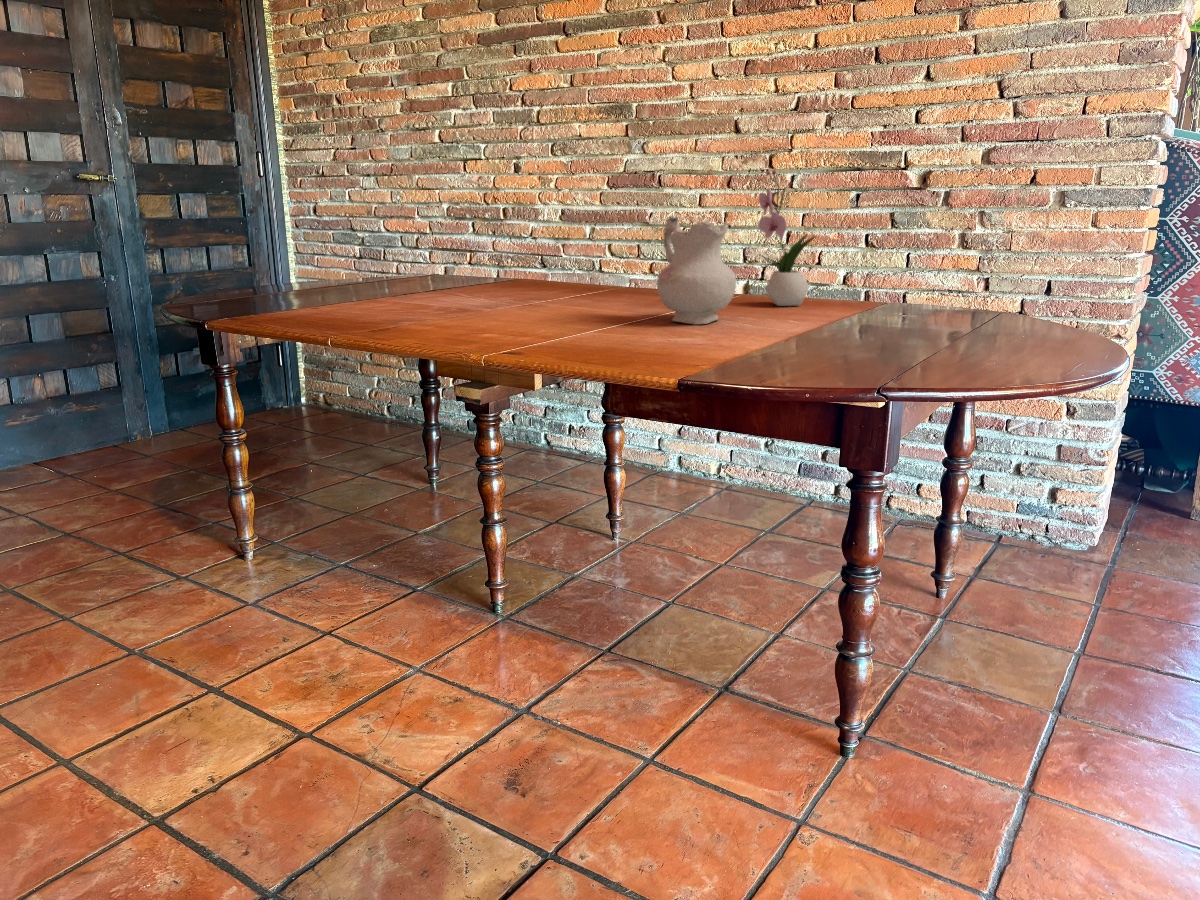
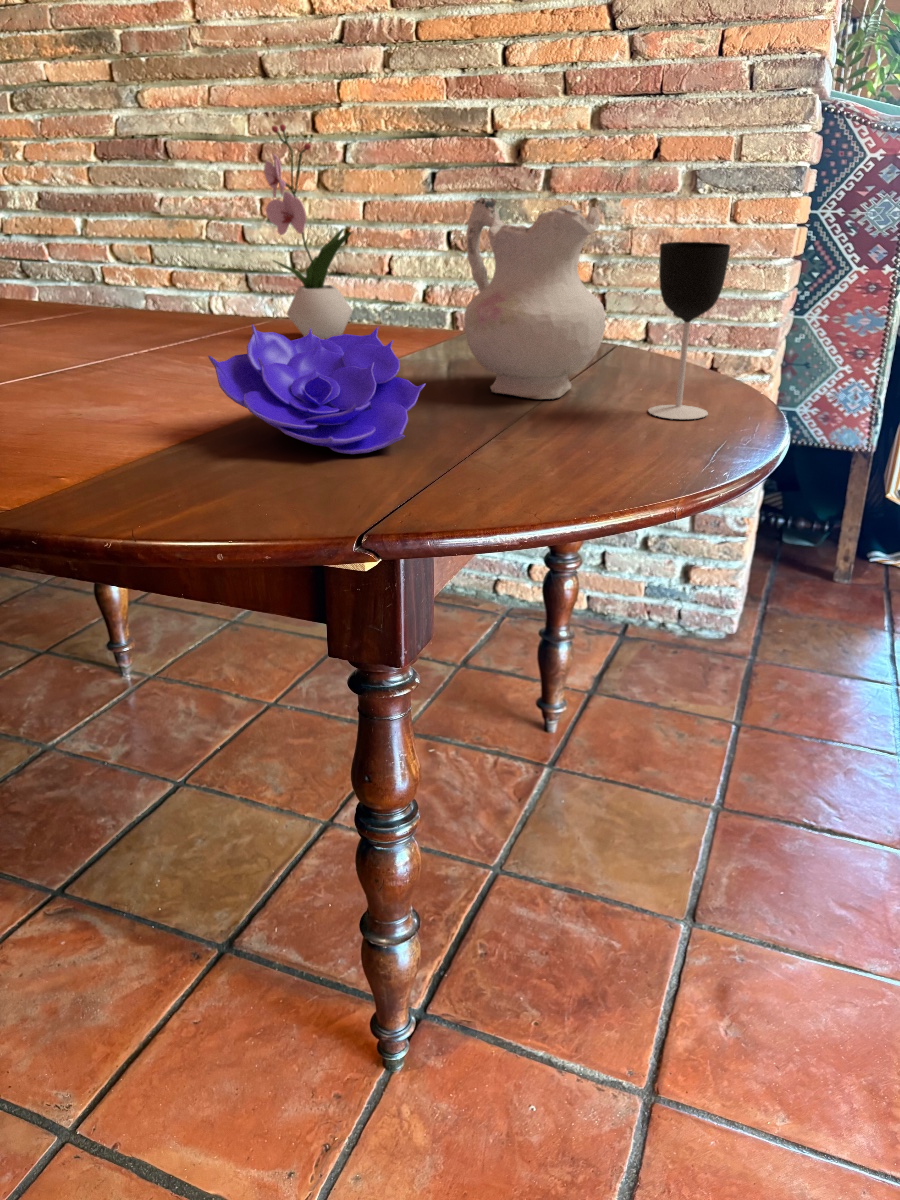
ceramic pitcher: present [657,217,736,324] -> present [464,197,605,399]
wine glass: none [1029,242,1085,350] -> present [648,242,730,419]
decorative bowl: none [760,288,888,360] -> present [208,324,425,454]

